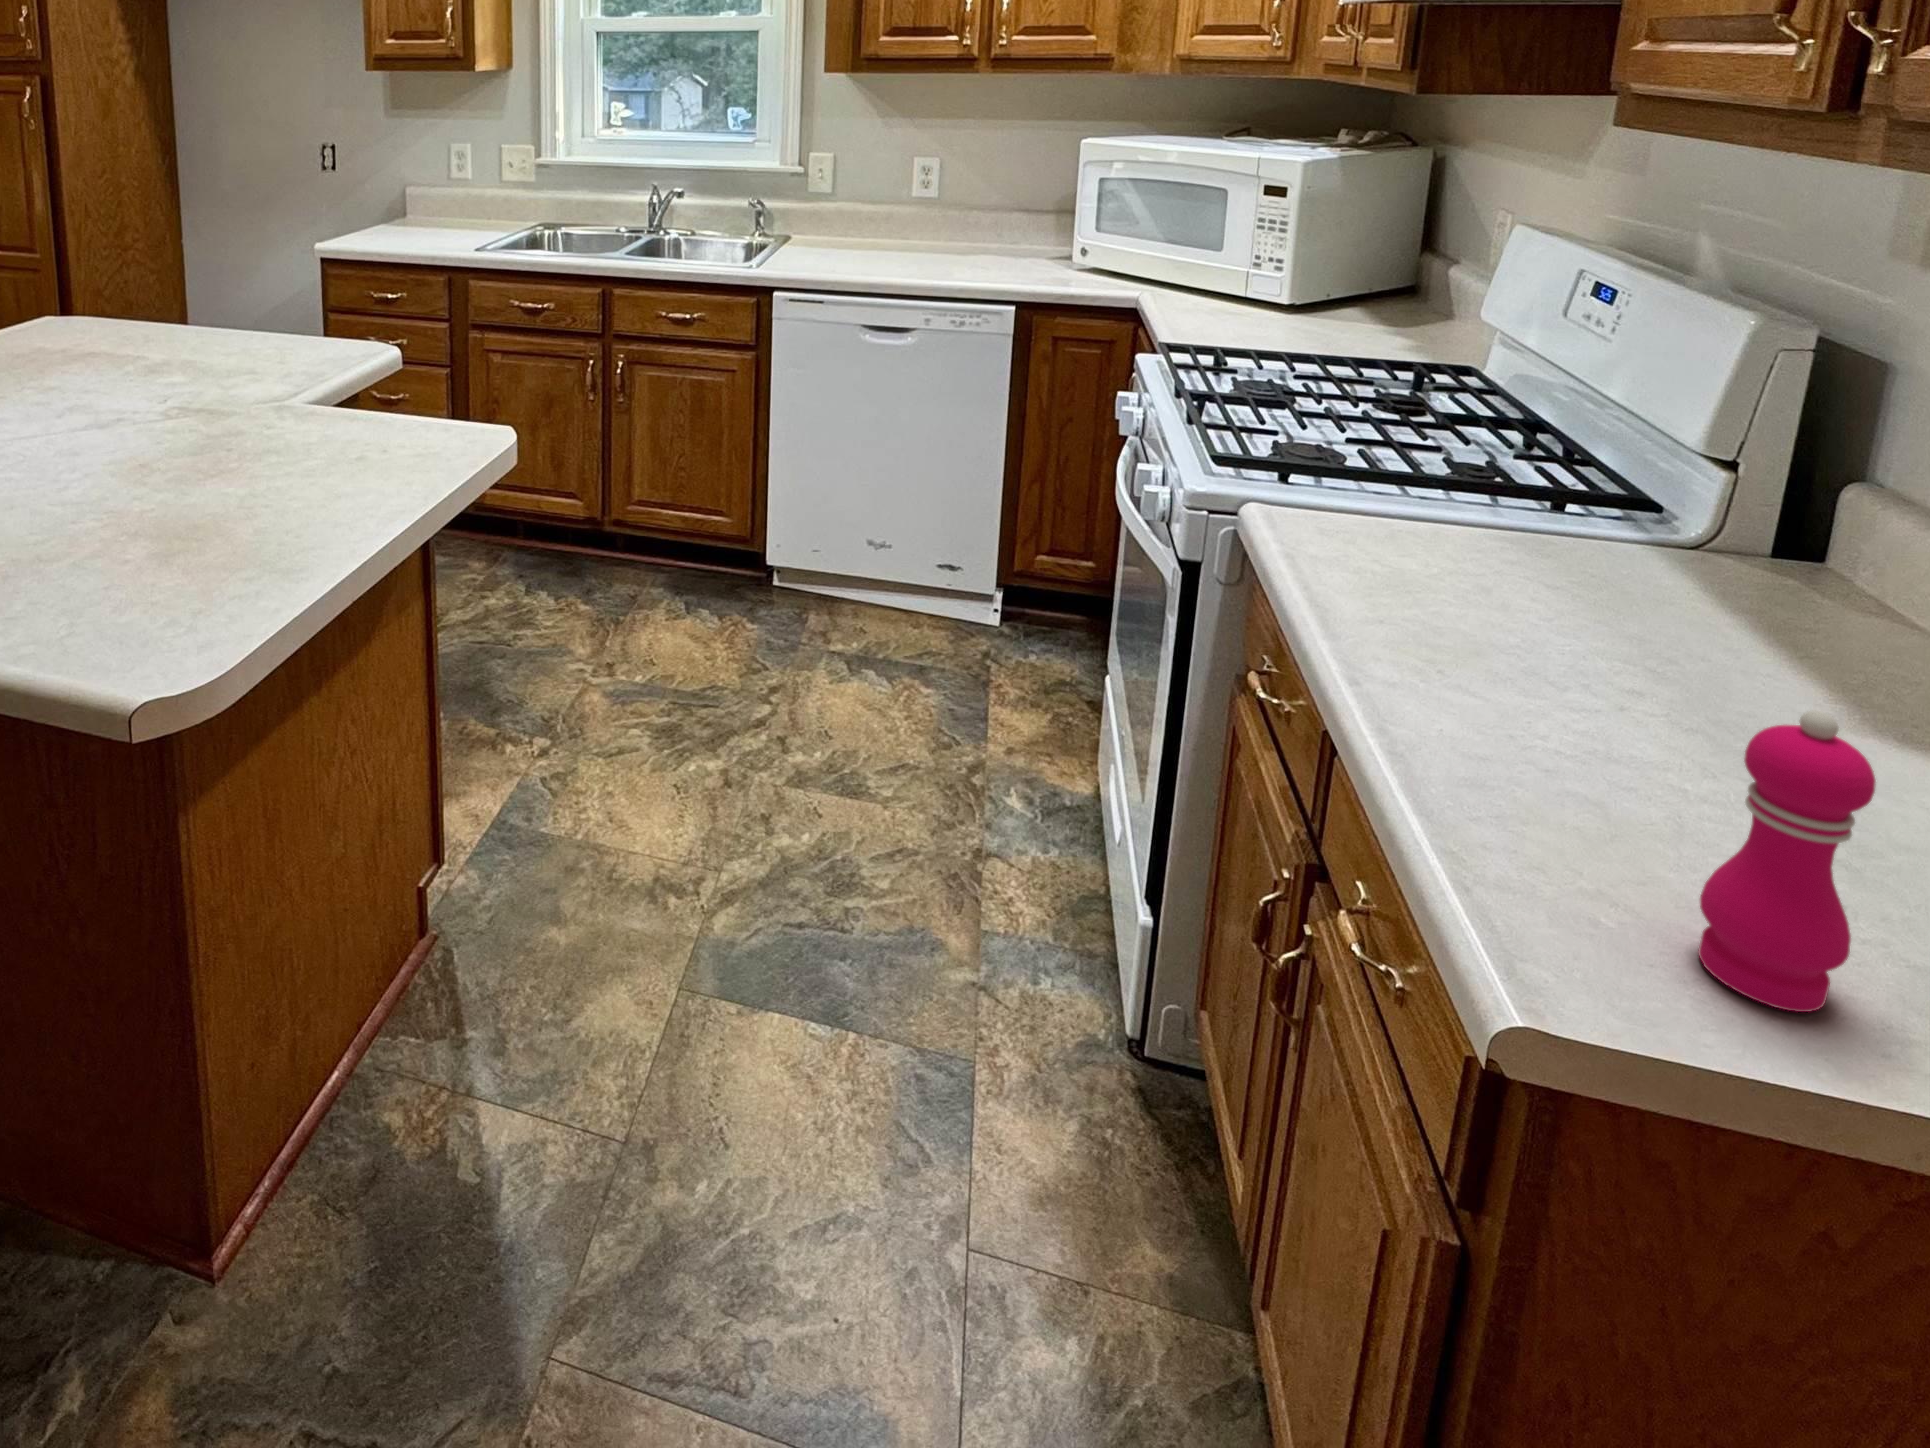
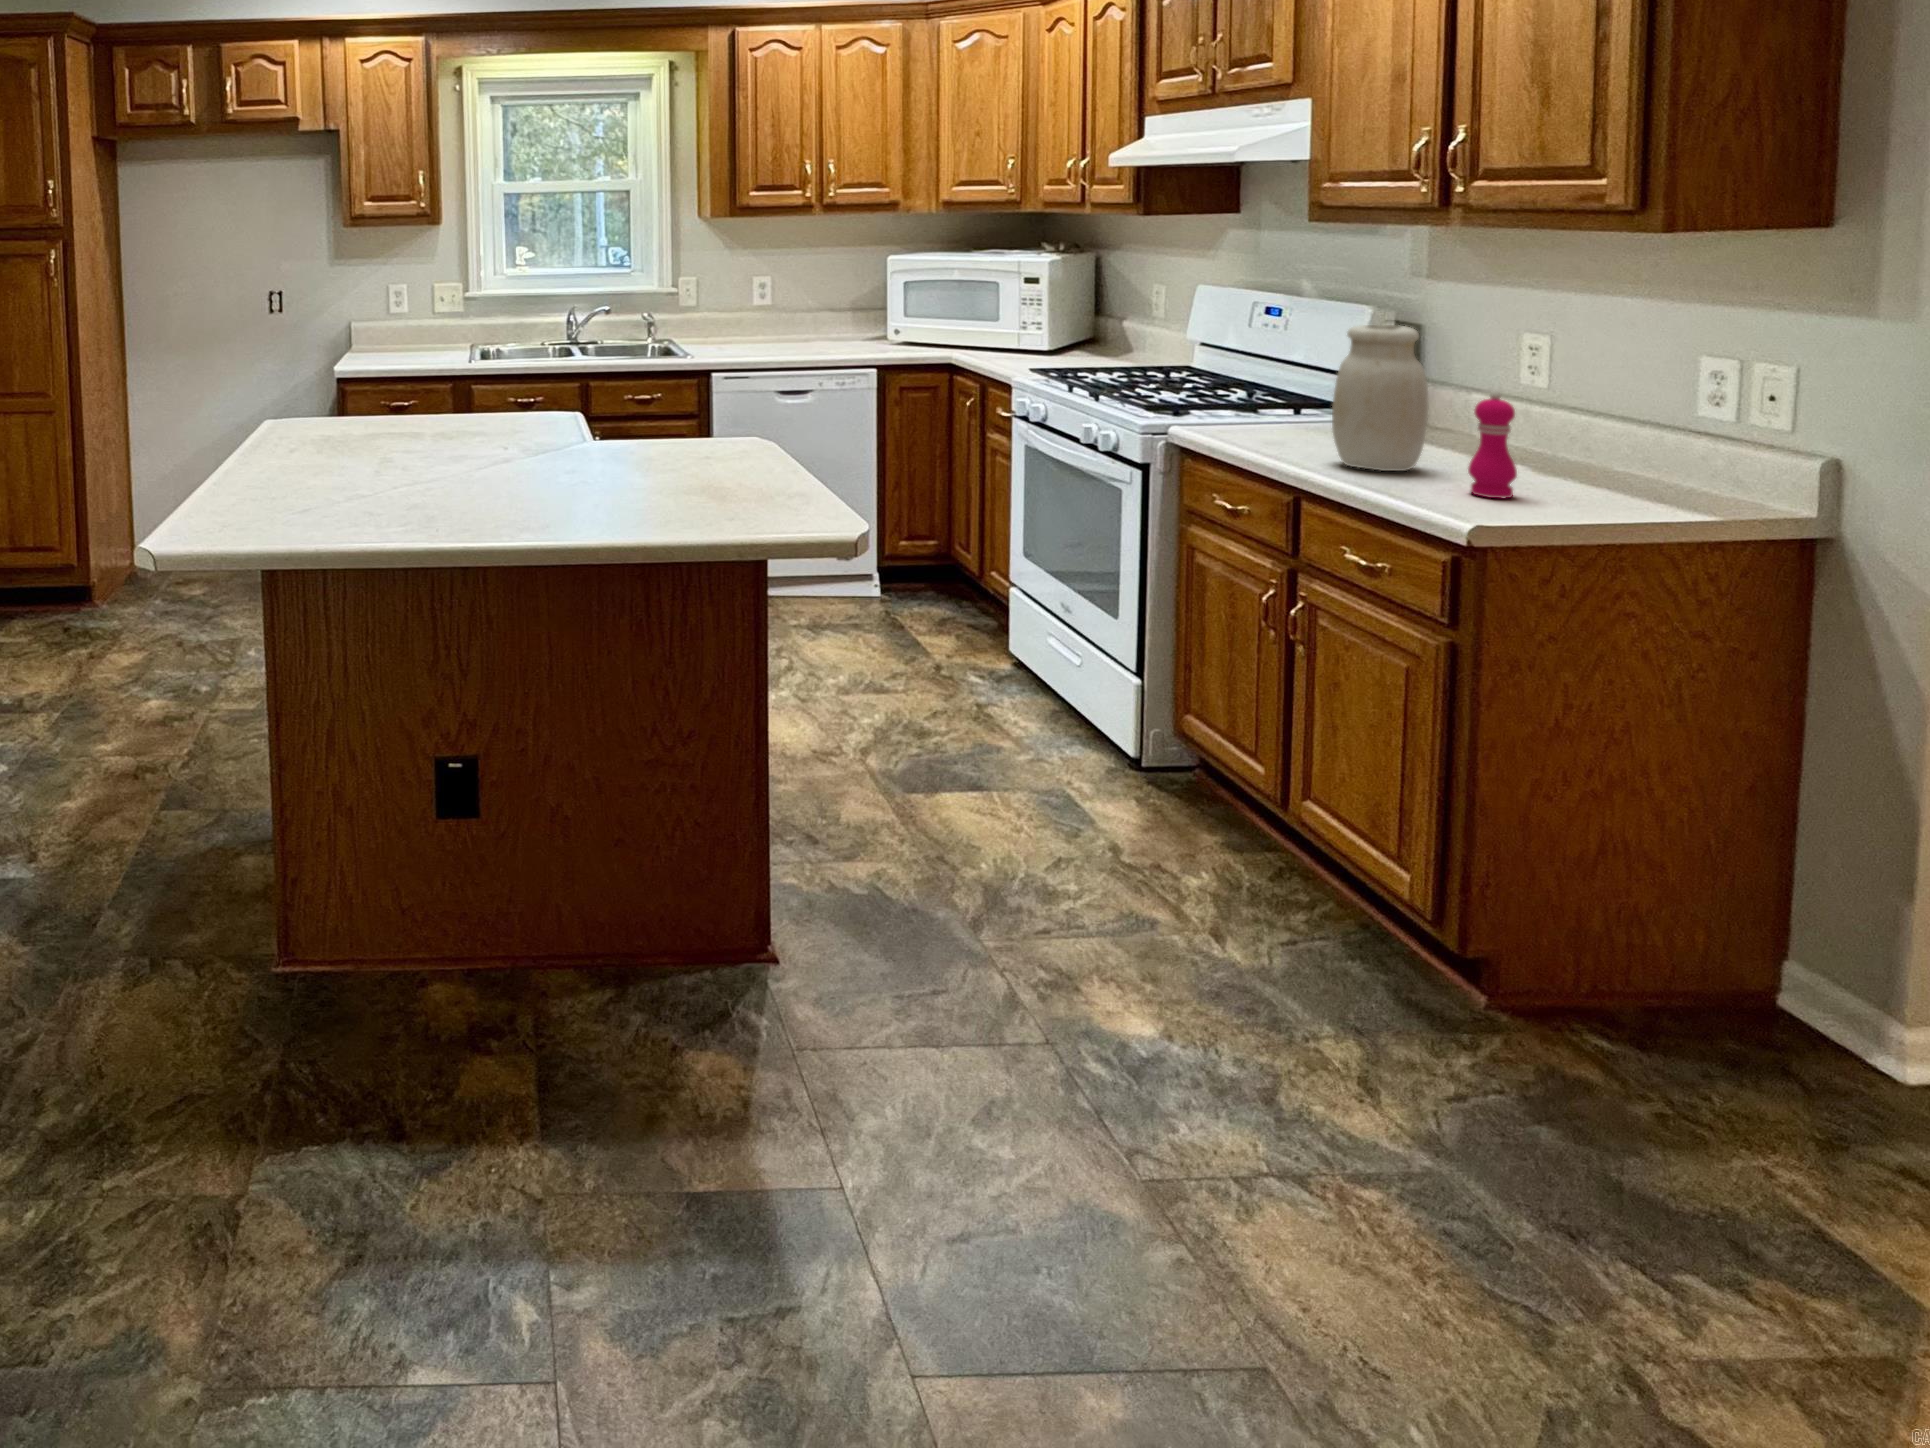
jar: none [1442,430,1699,800] -> present [1332,325,1429,471]

